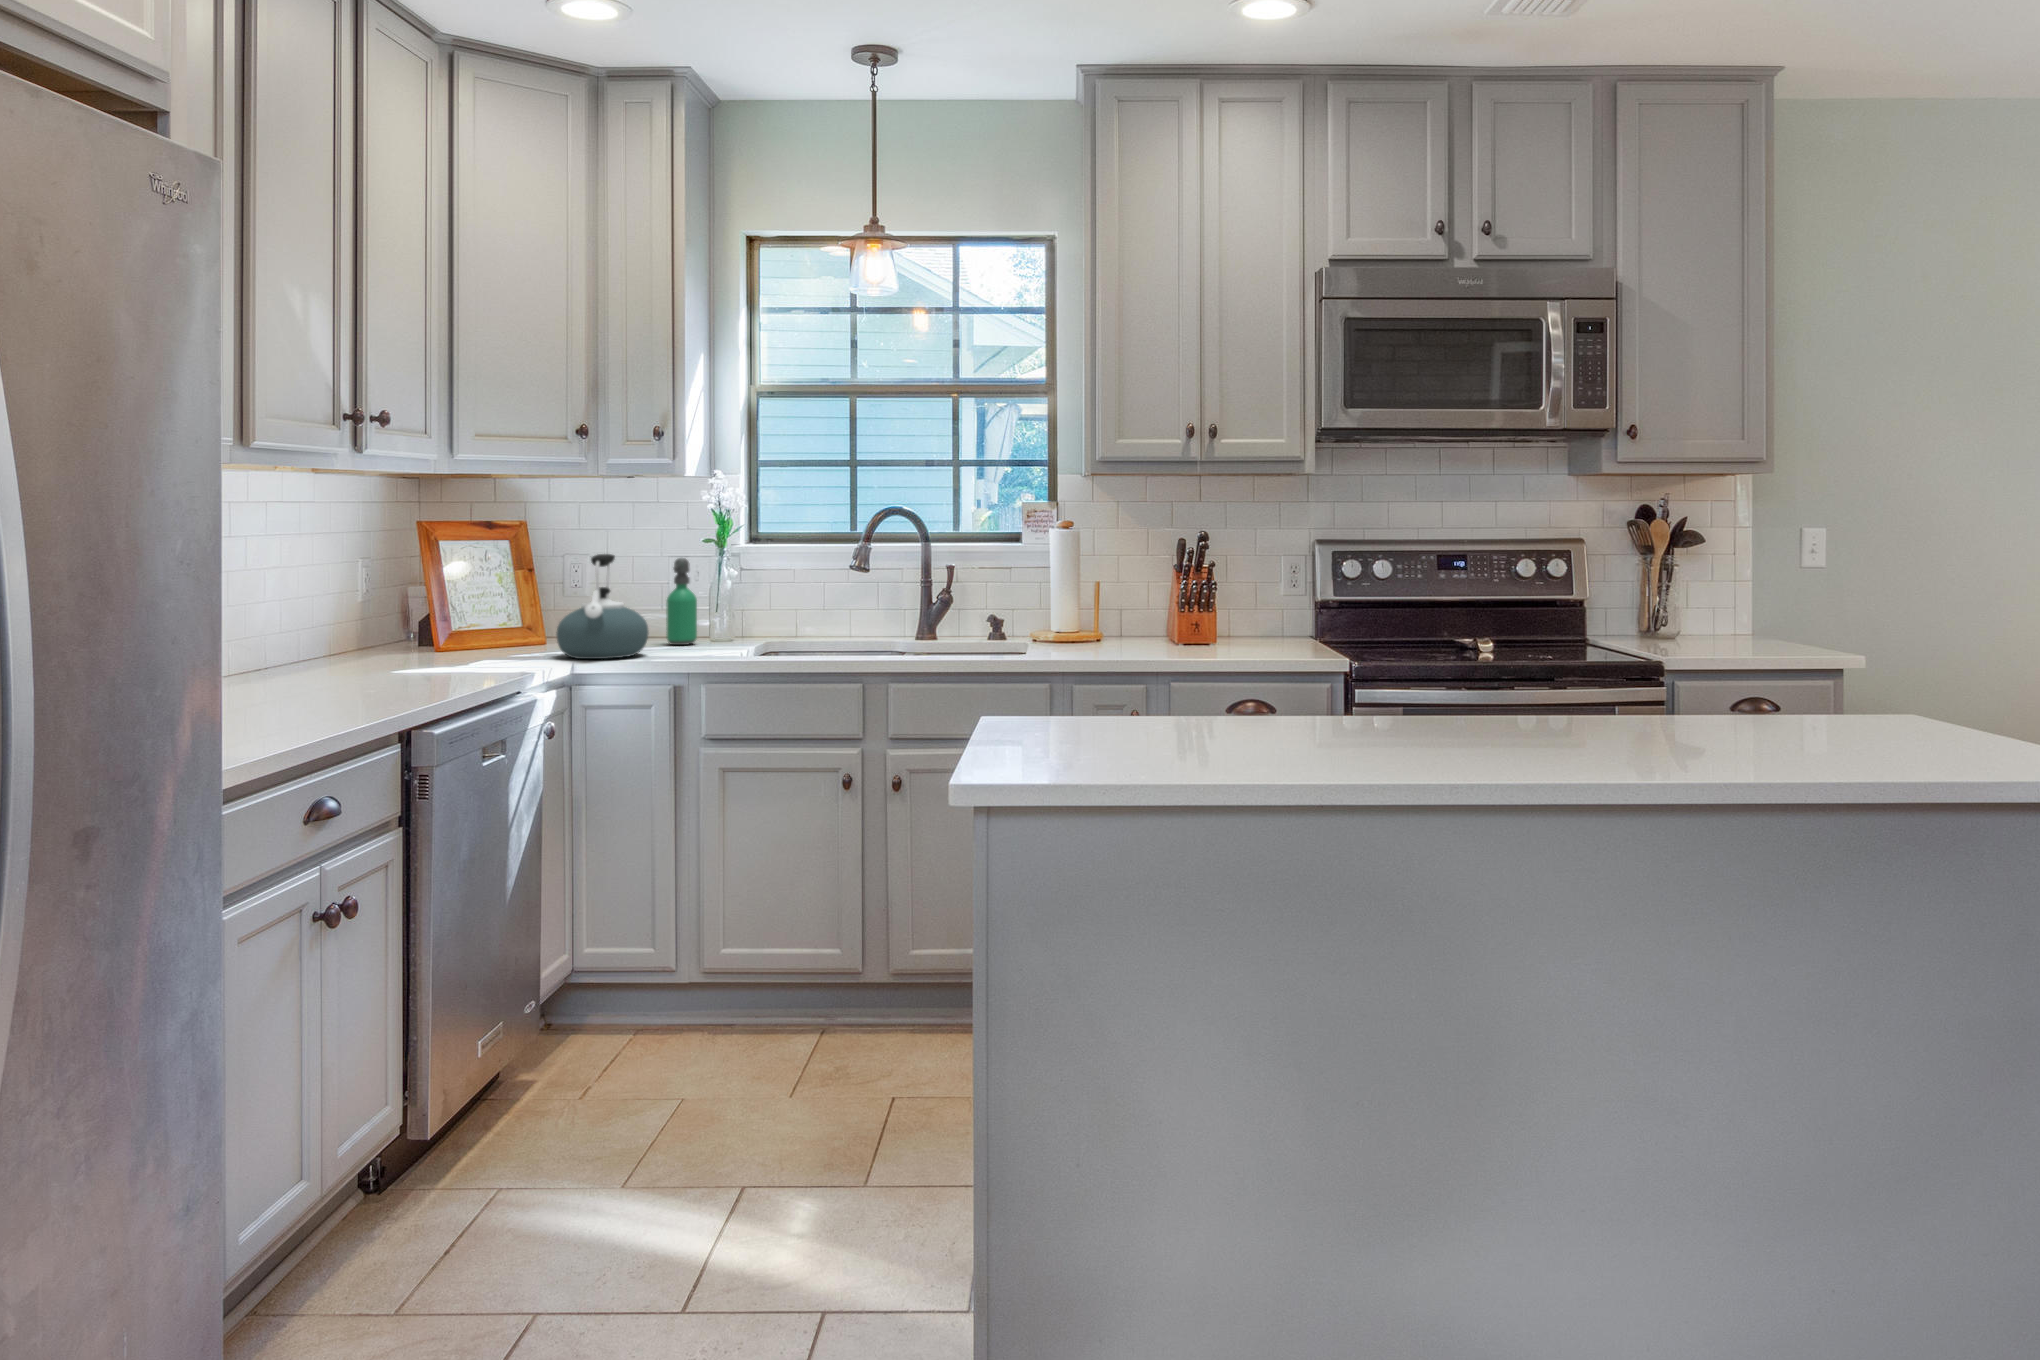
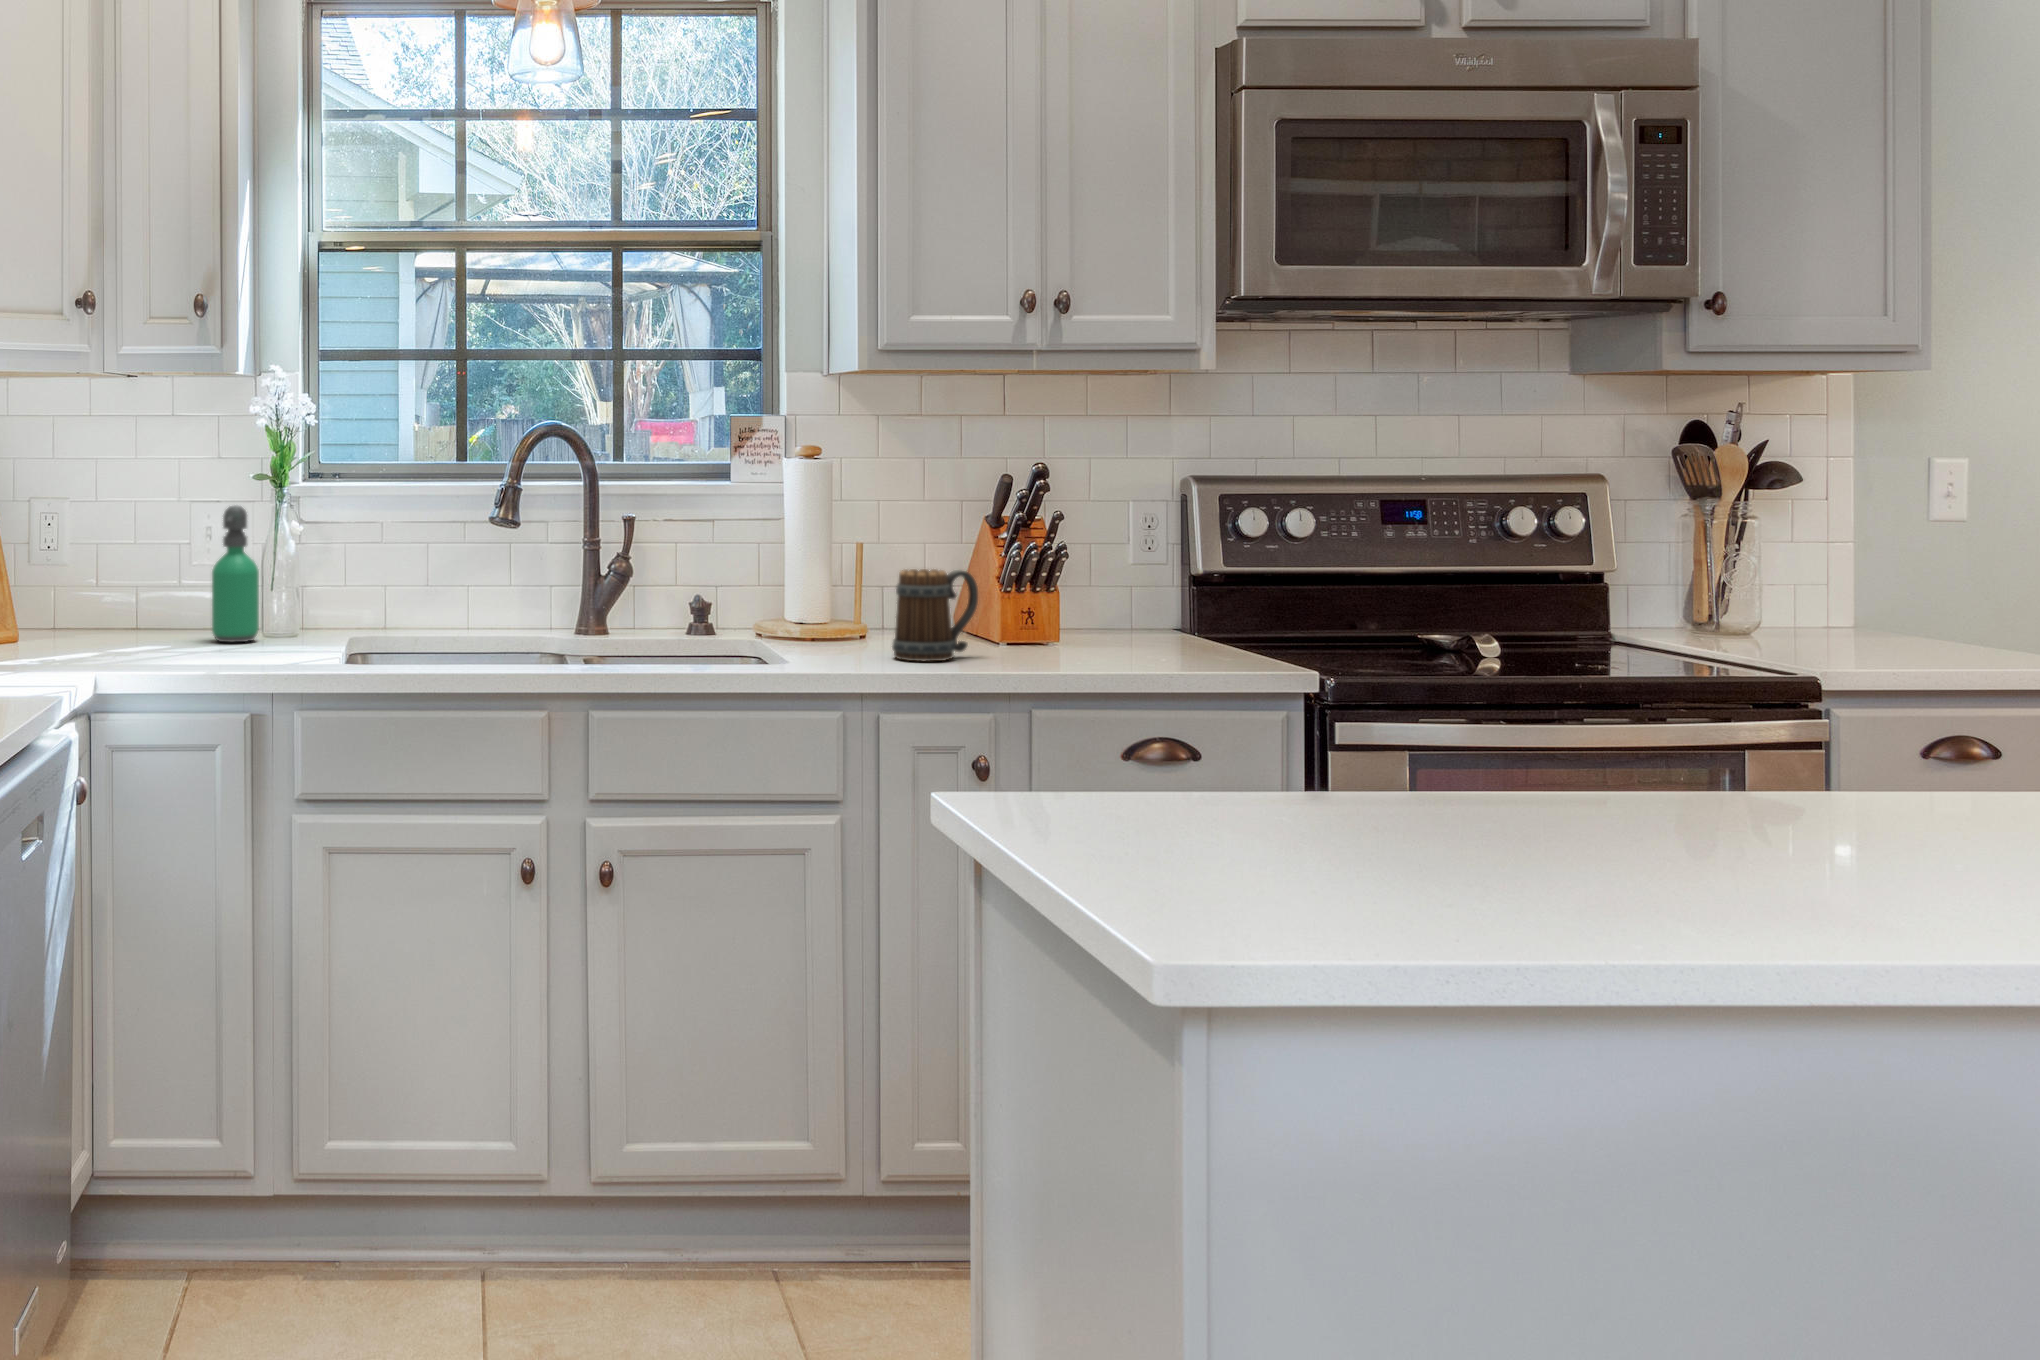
kettle: present [556,554,649,659] -> none [58,501,201,670]
mug: none [1089,598,1145,656] -> present [892,569,978,661]

